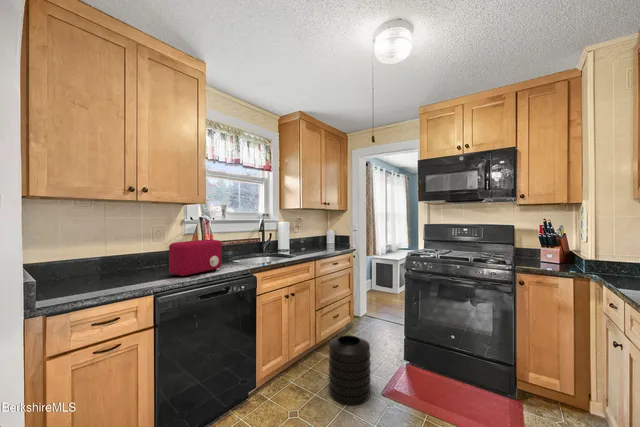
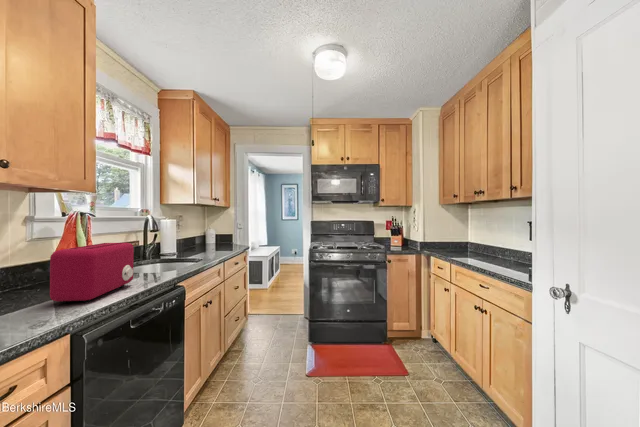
trash can: present [329,324,371,405] -> none [257,317,299,401]

